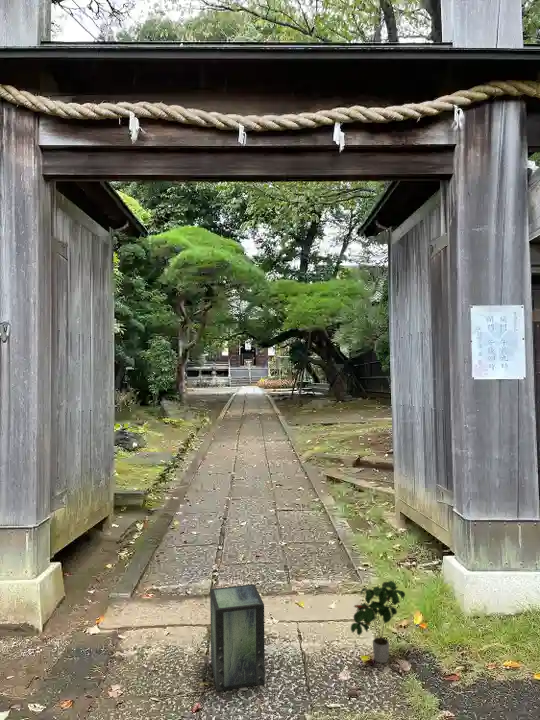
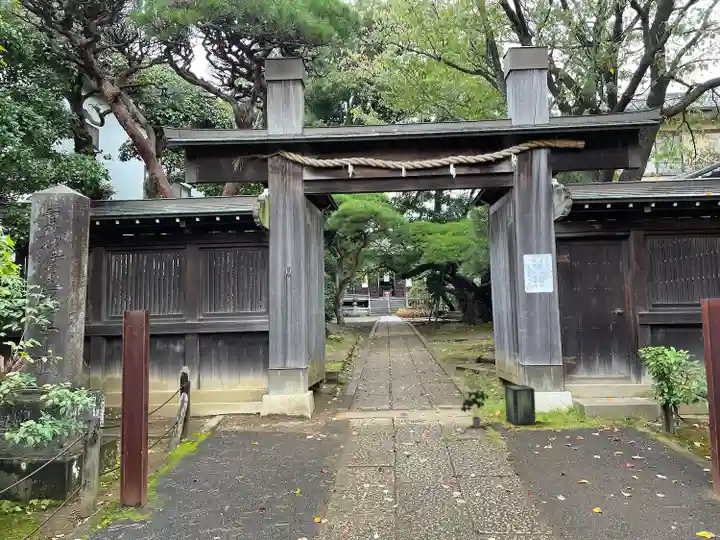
storage box: present [210,584,265,691] -> present [505,385,536,425]

